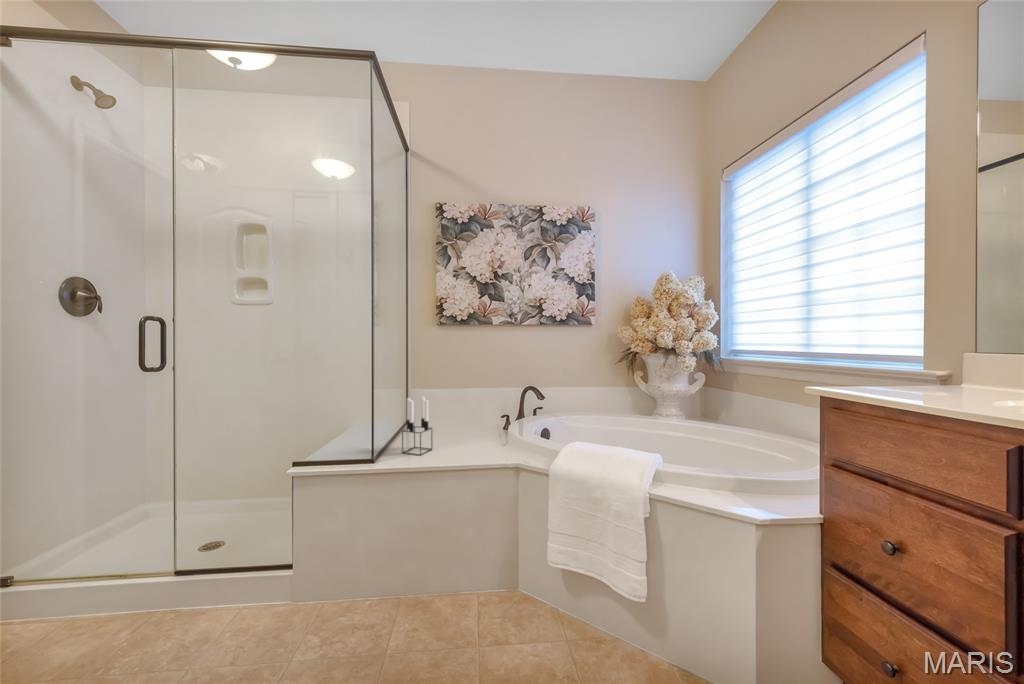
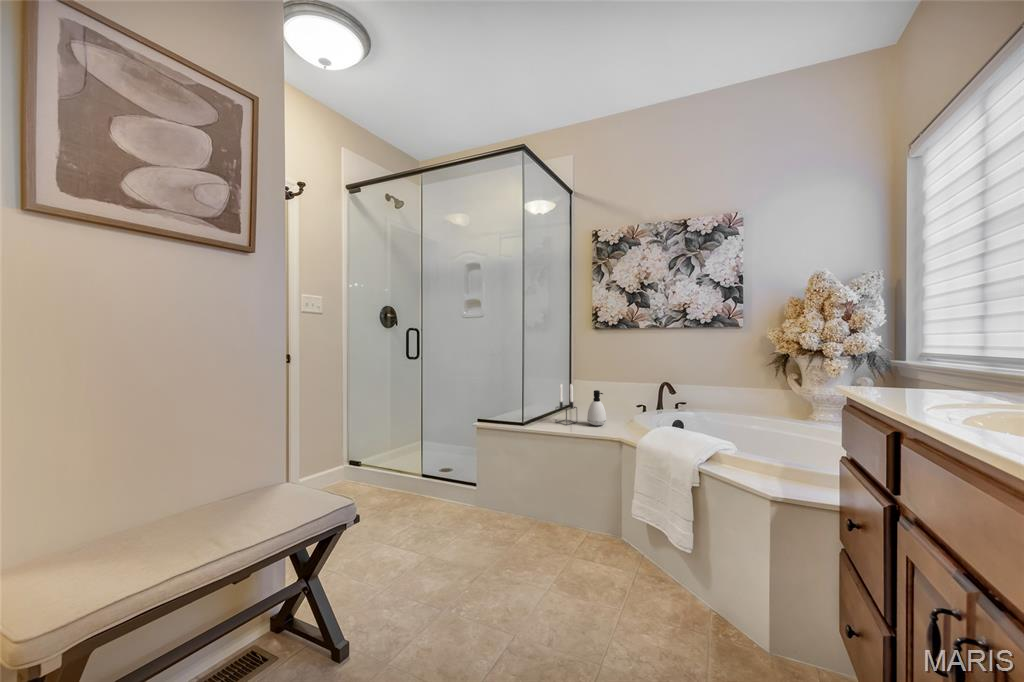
soap dispenser: none [448,402,473,450] -> present [587,390,606,425]

